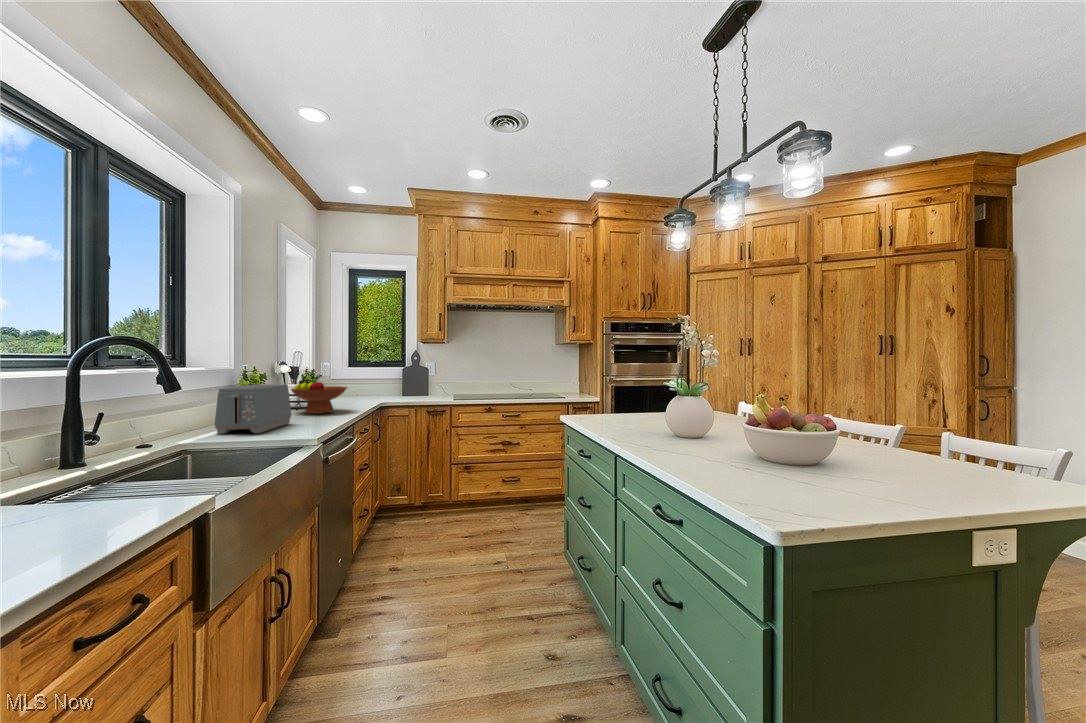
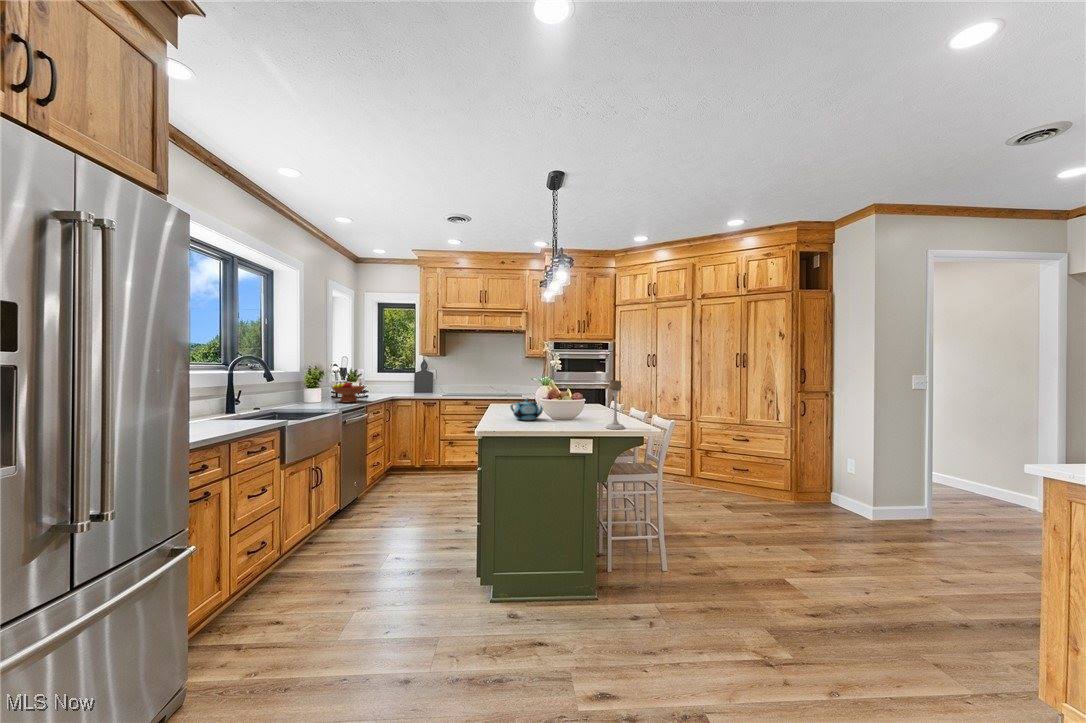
candle holder: none [859,369,906,462] -> present [606,380,625,429]
toaster: present [214,384,291,434] -> none [287,384,329,411]
teapot: none [643,404,723,444] -> present [510,399,543,420]

